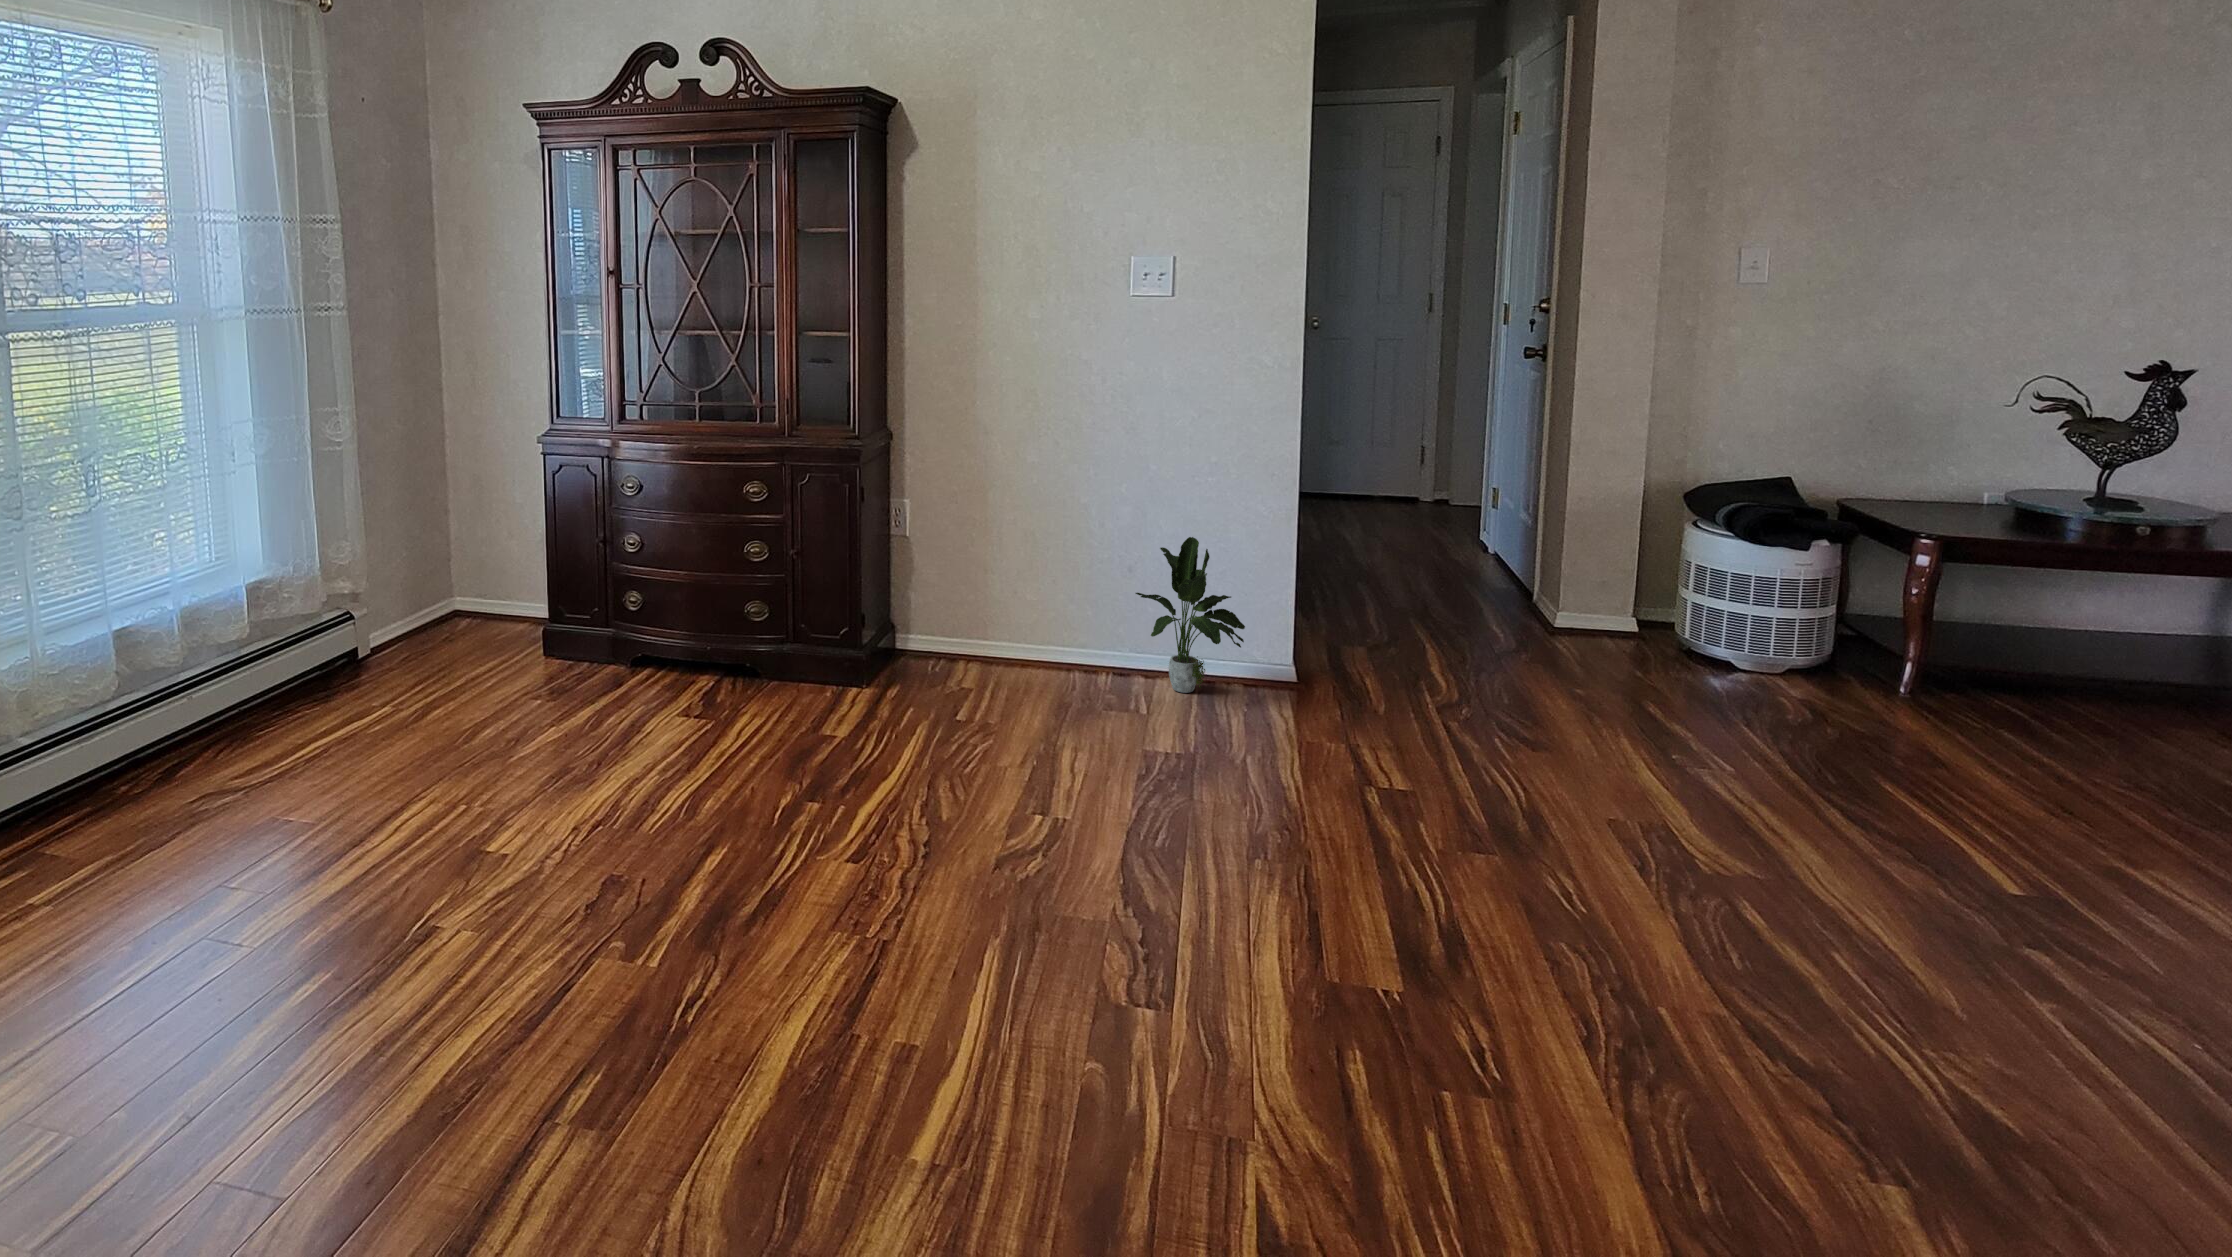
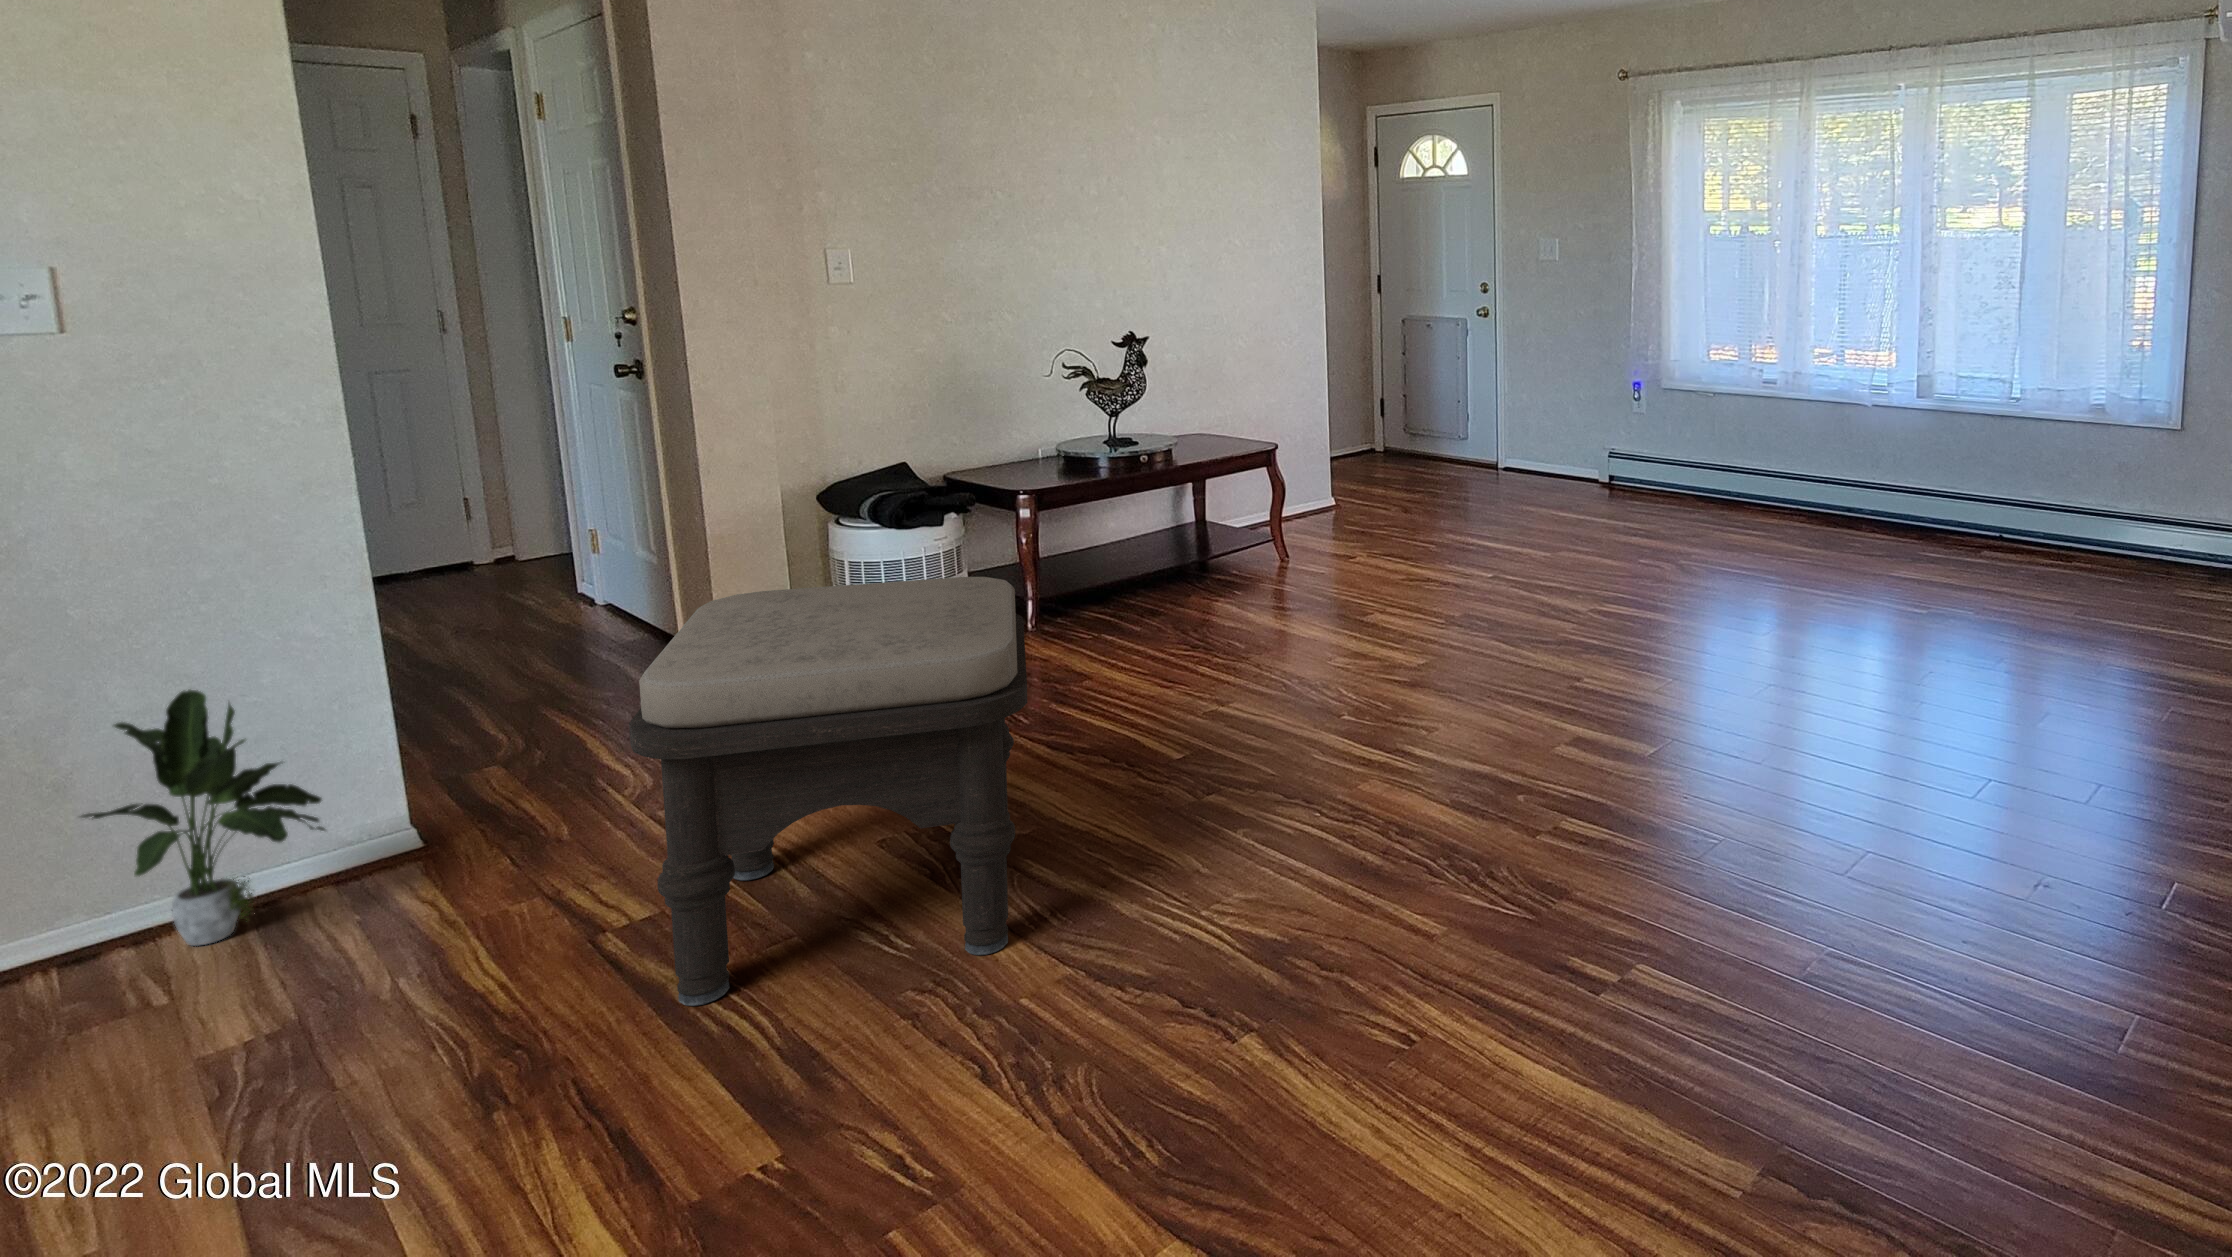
ottoman: none [1383,556,1791,959] -> present [629,577,1027,1006]

